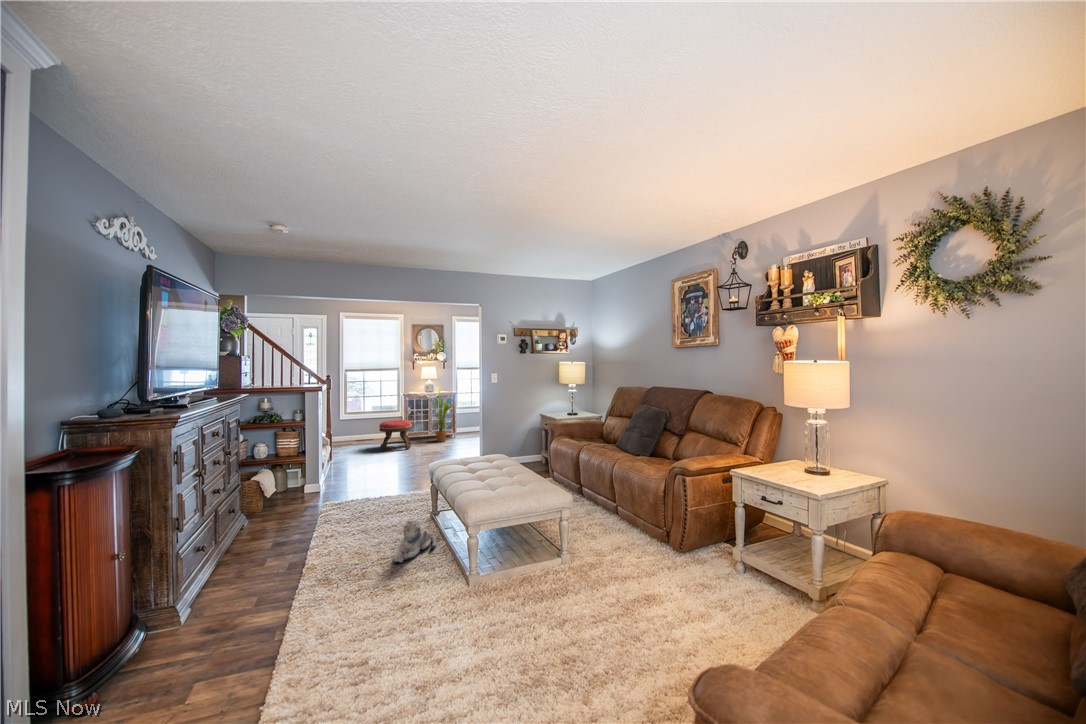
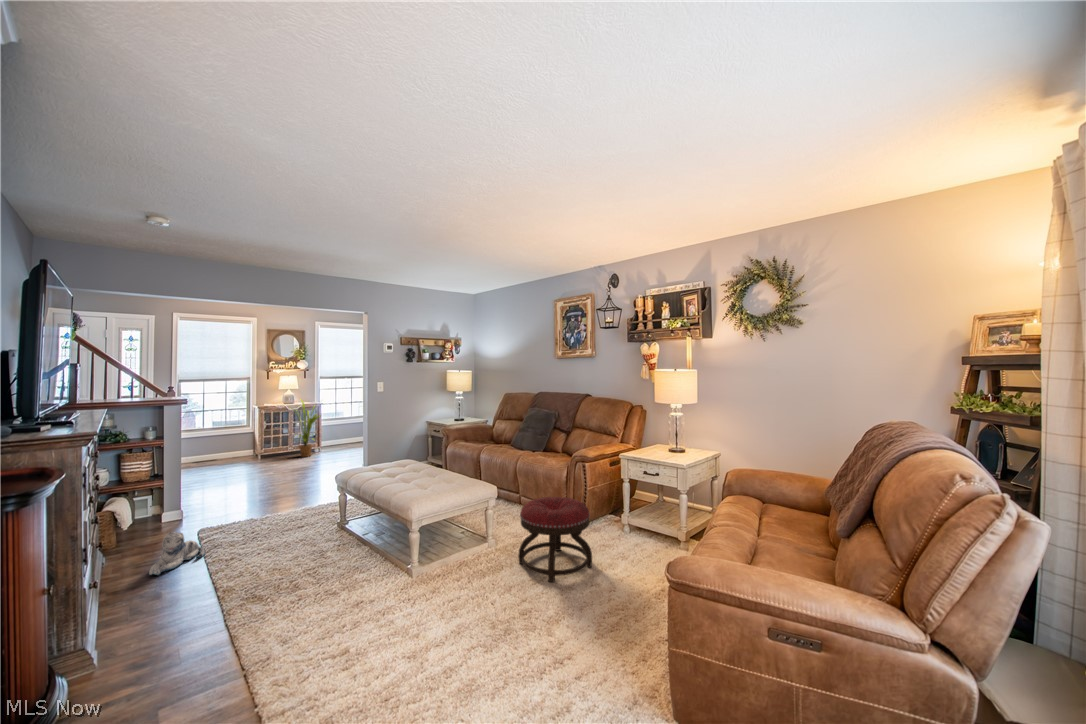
ottoman: present [379,420,412,451] -> present [518,497,592,582]
plush toy: present [394,521,437,562] -> present [149,532,205,575]

